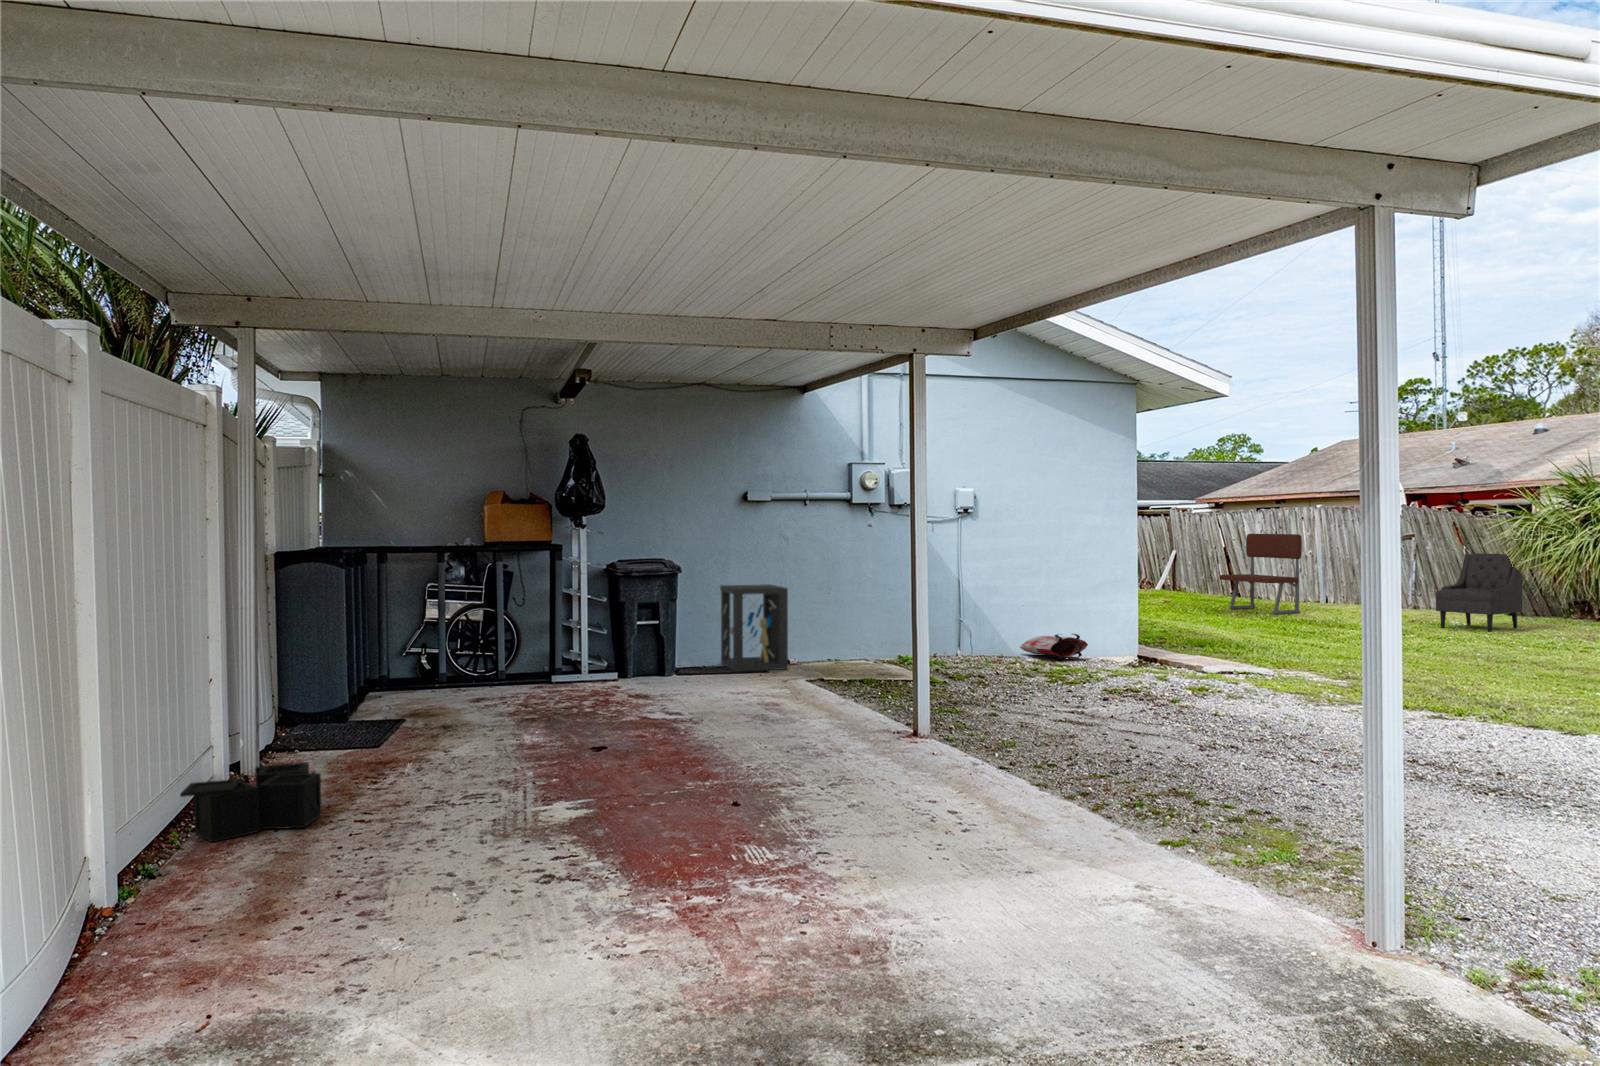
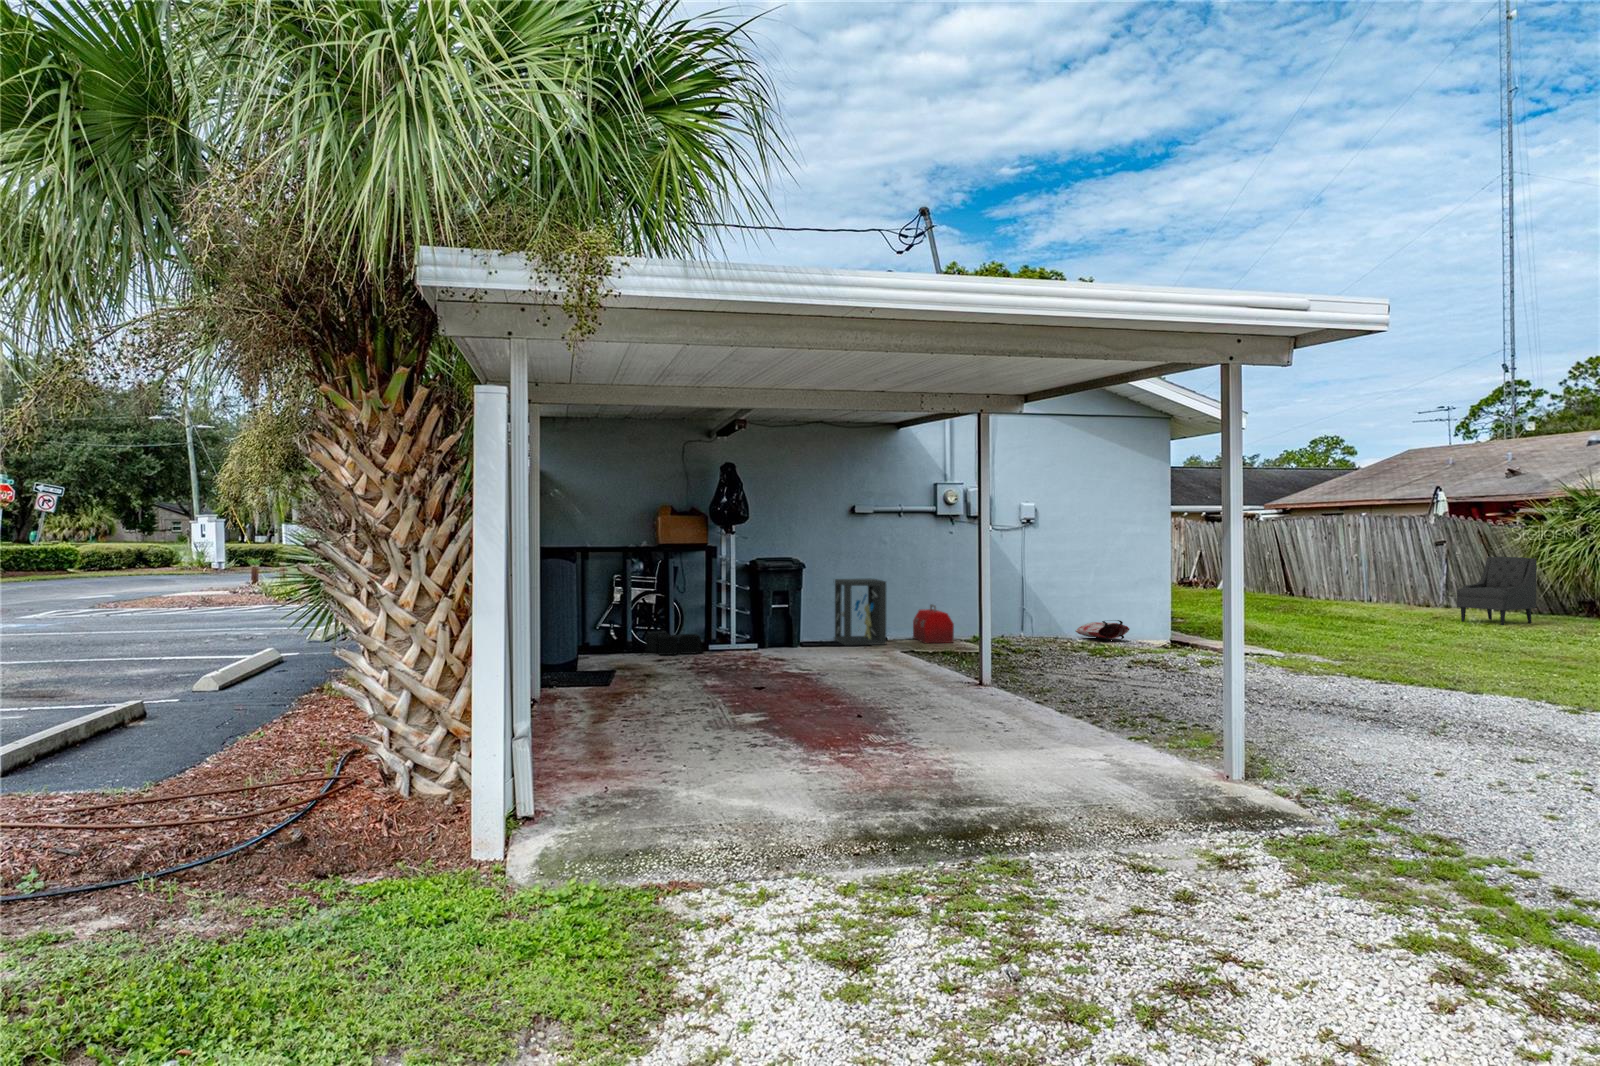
bench: present [1220,534,1302,614] -> none [1273,537,1345,609]
toolbox: none [821,616,873,667] -> present [913,604,954,643]
storage bin: present [180,763,322,842] -> present [646,631,704,655]

